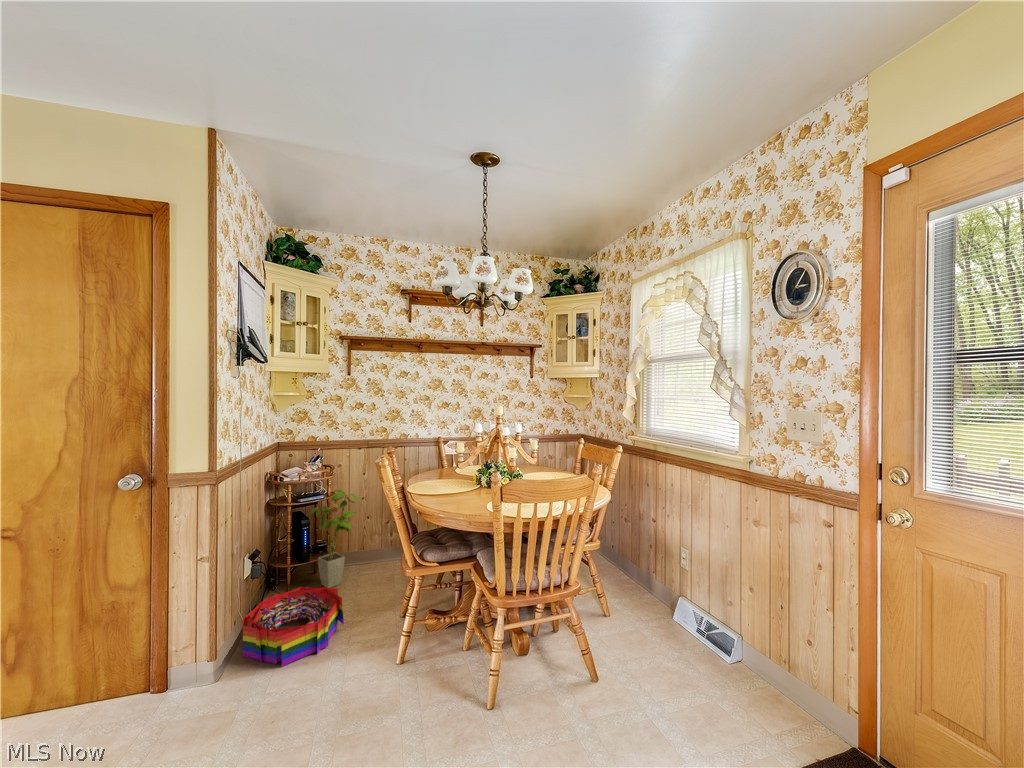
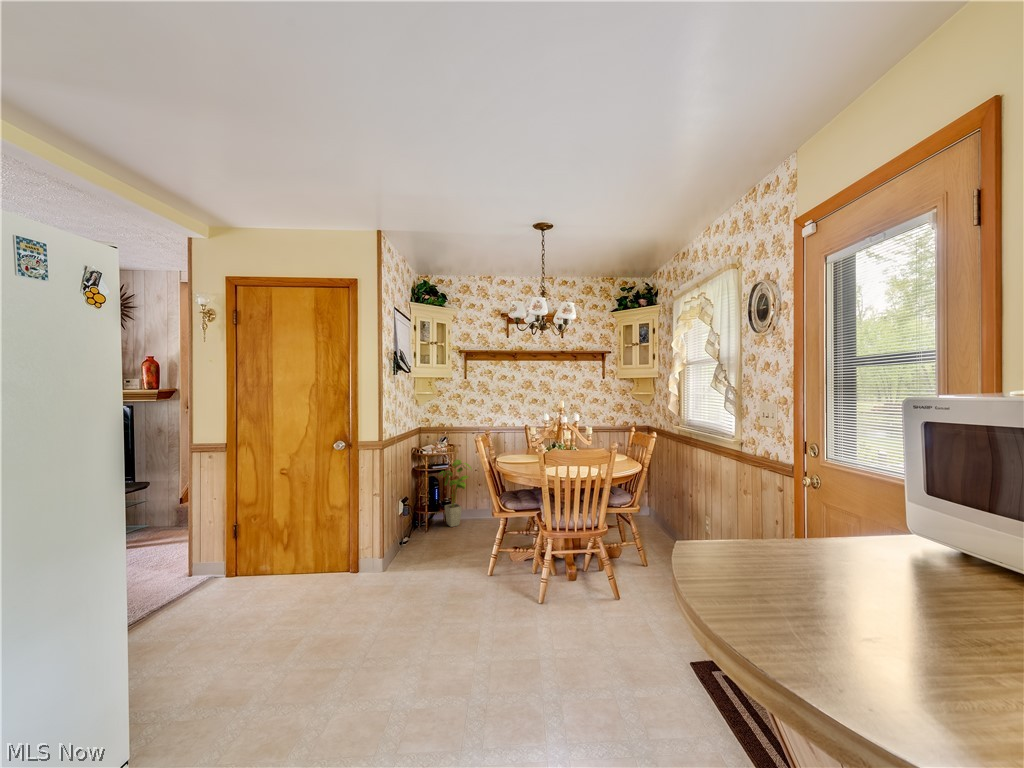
storage bin: present [243,587,344,666] -> none [399,521,458,565]

